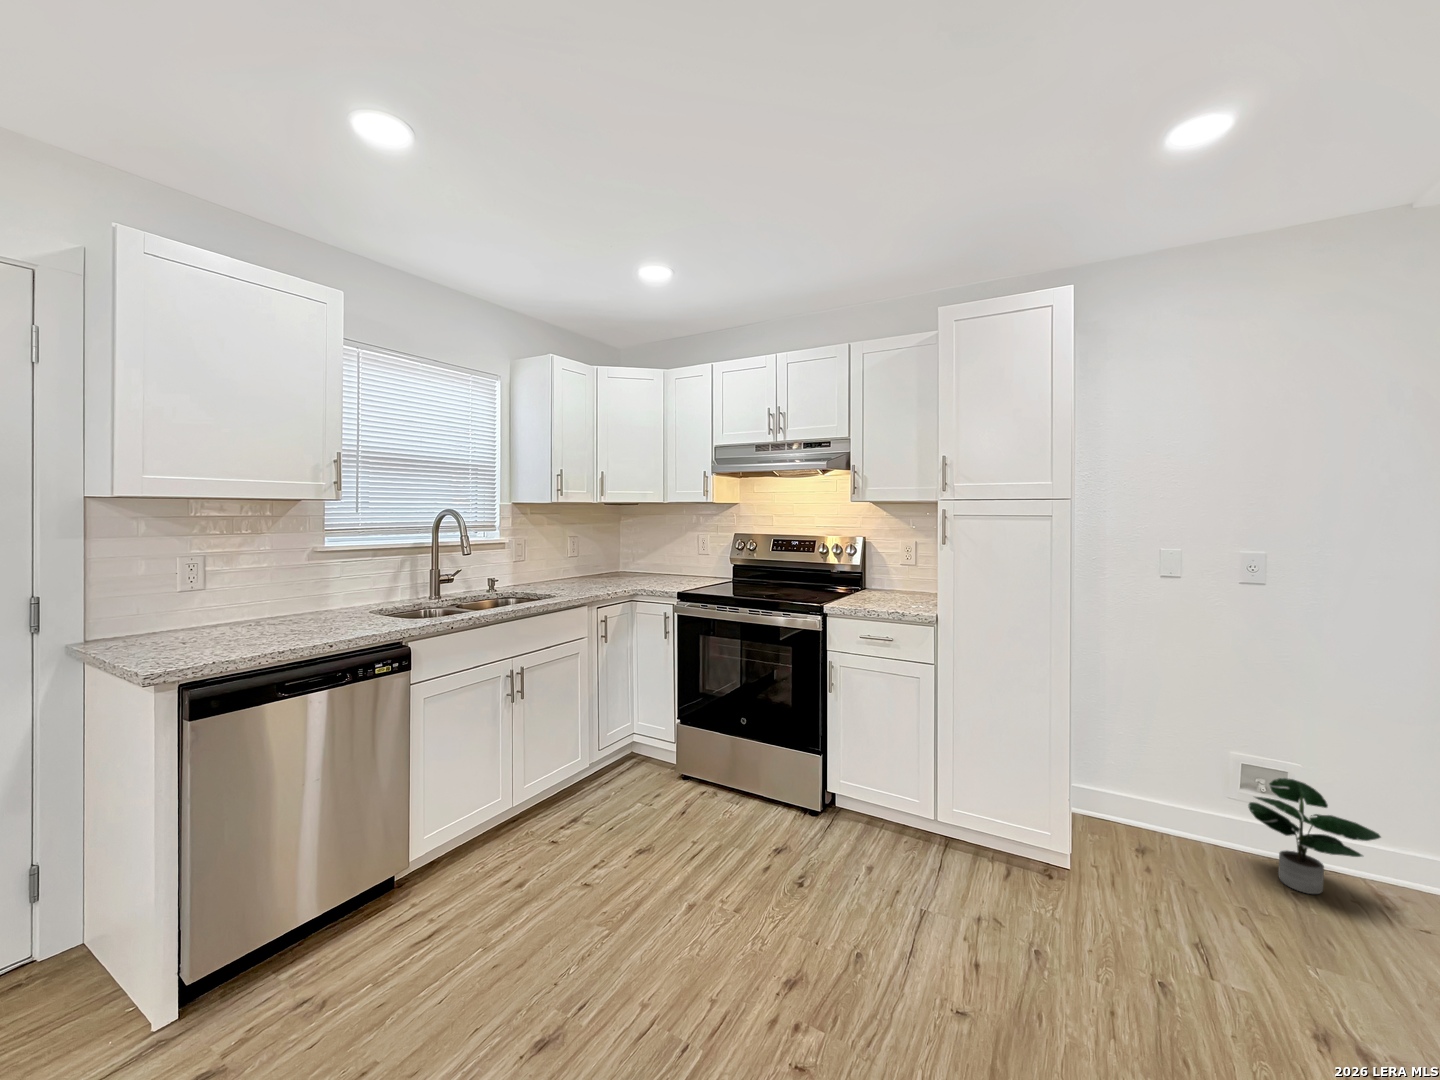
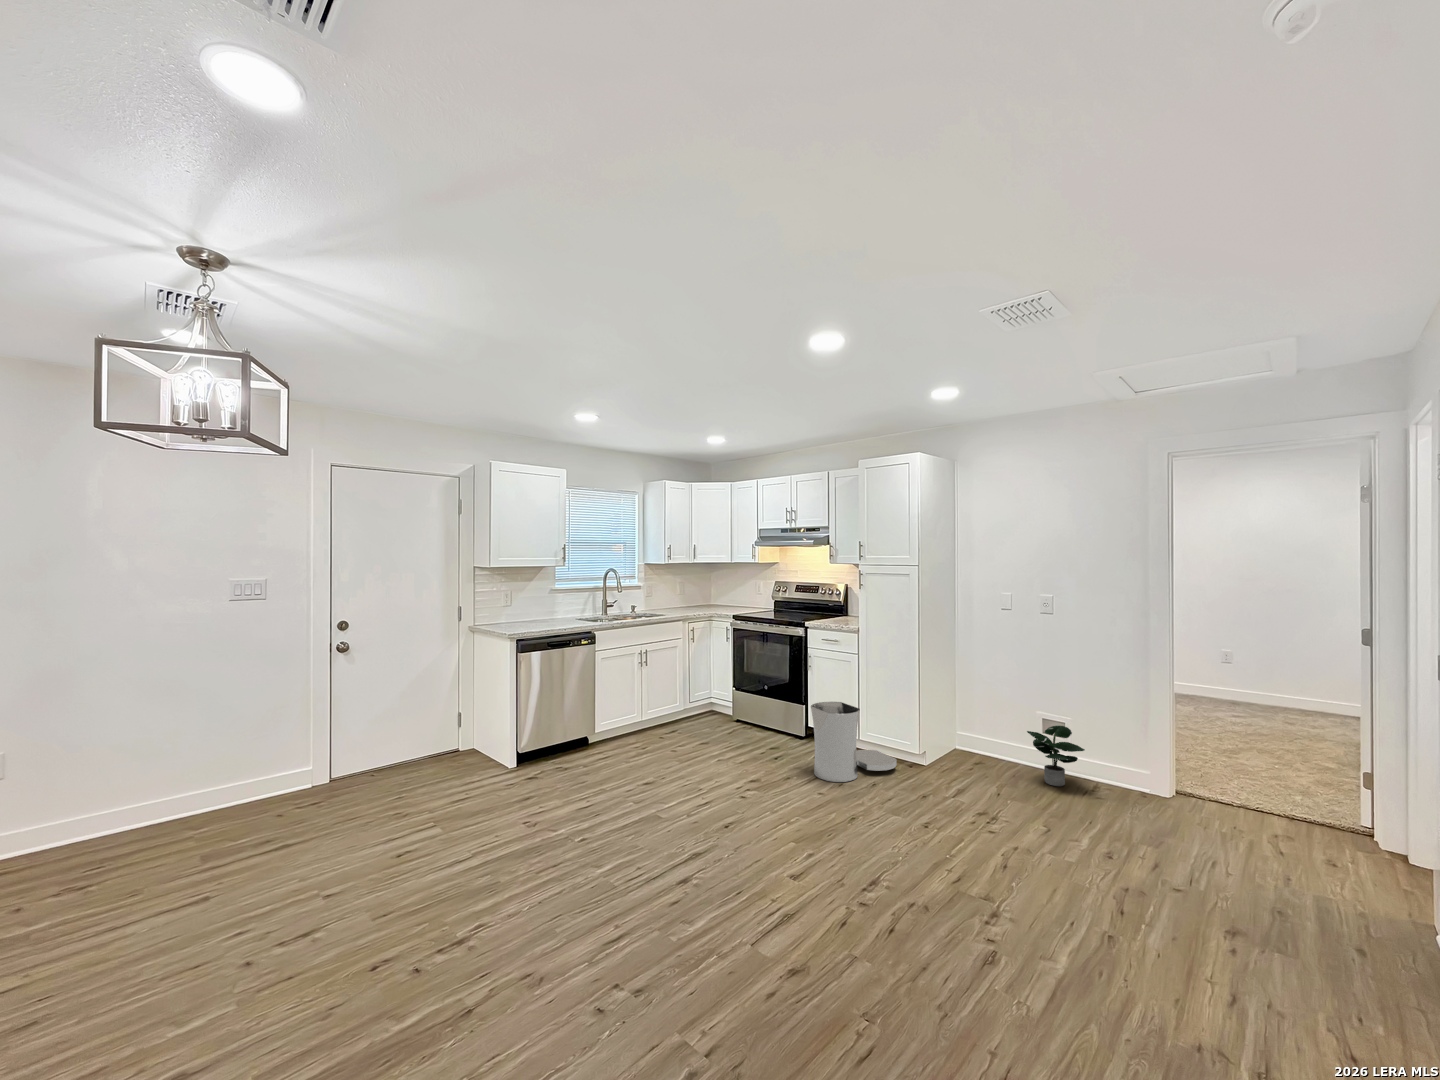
trash can: none [896,765,1040,948] -> present [811,702,896,782]

